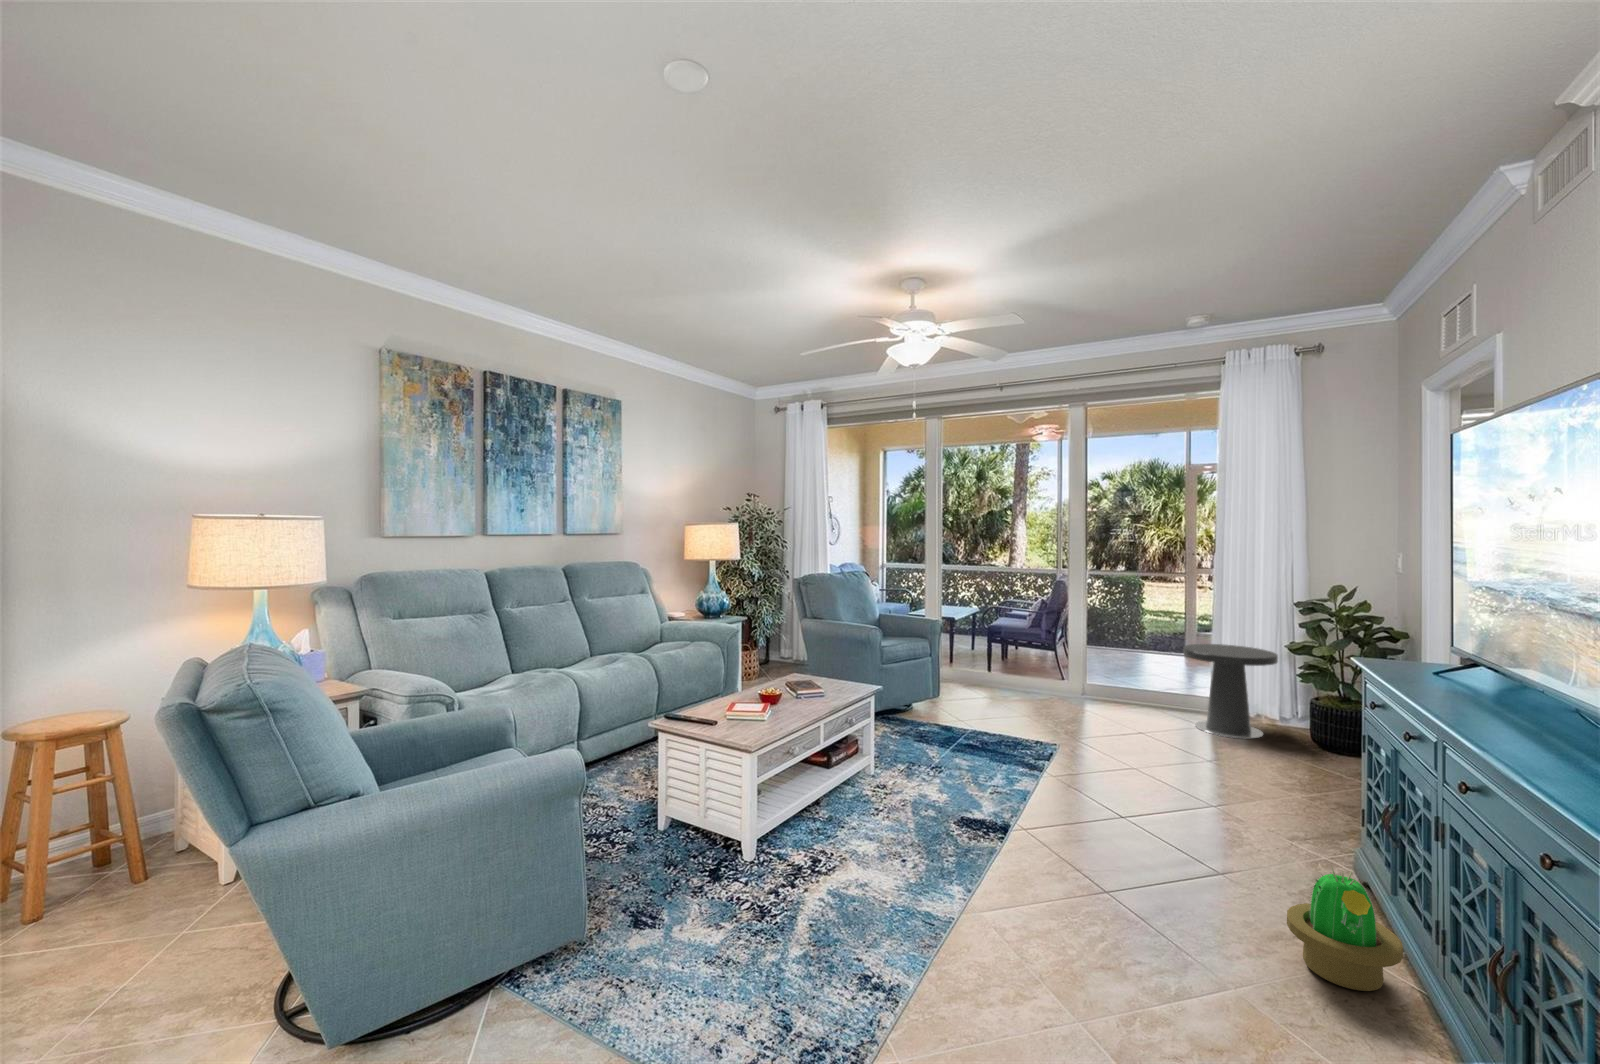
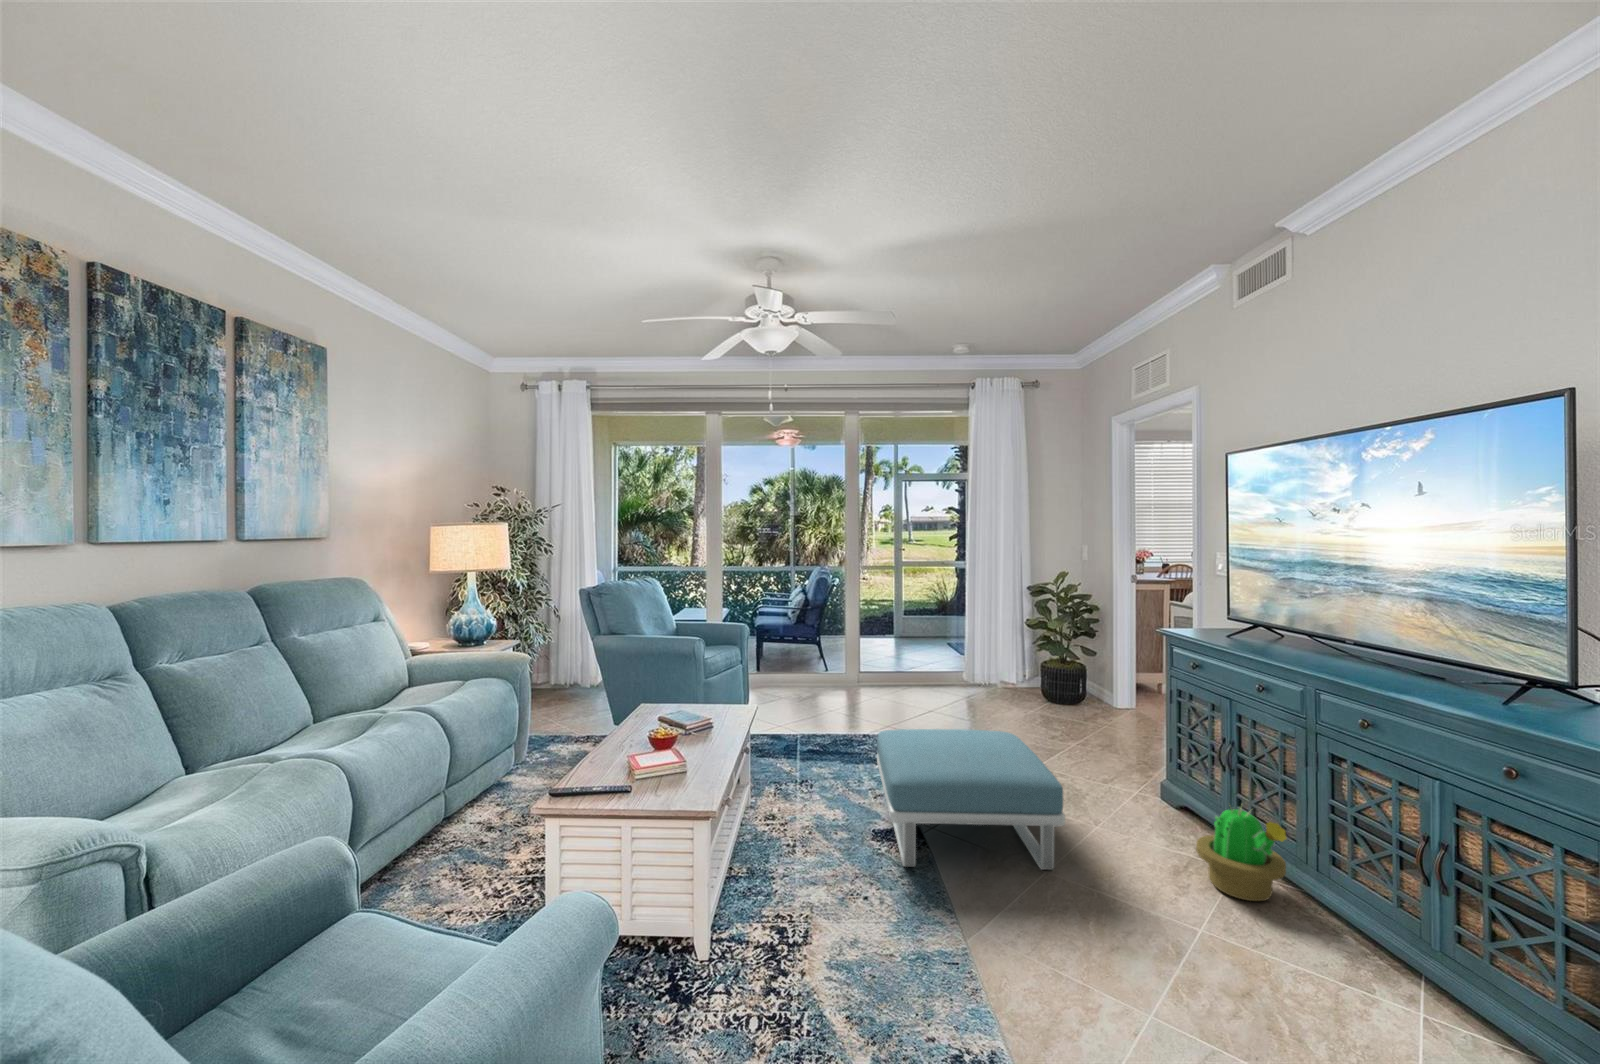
side table: present [1183,644,1278,738] -> none [937,623,1005,700]
footstool: none [951,732,1152,893] -> present [877,729,1065,870]

